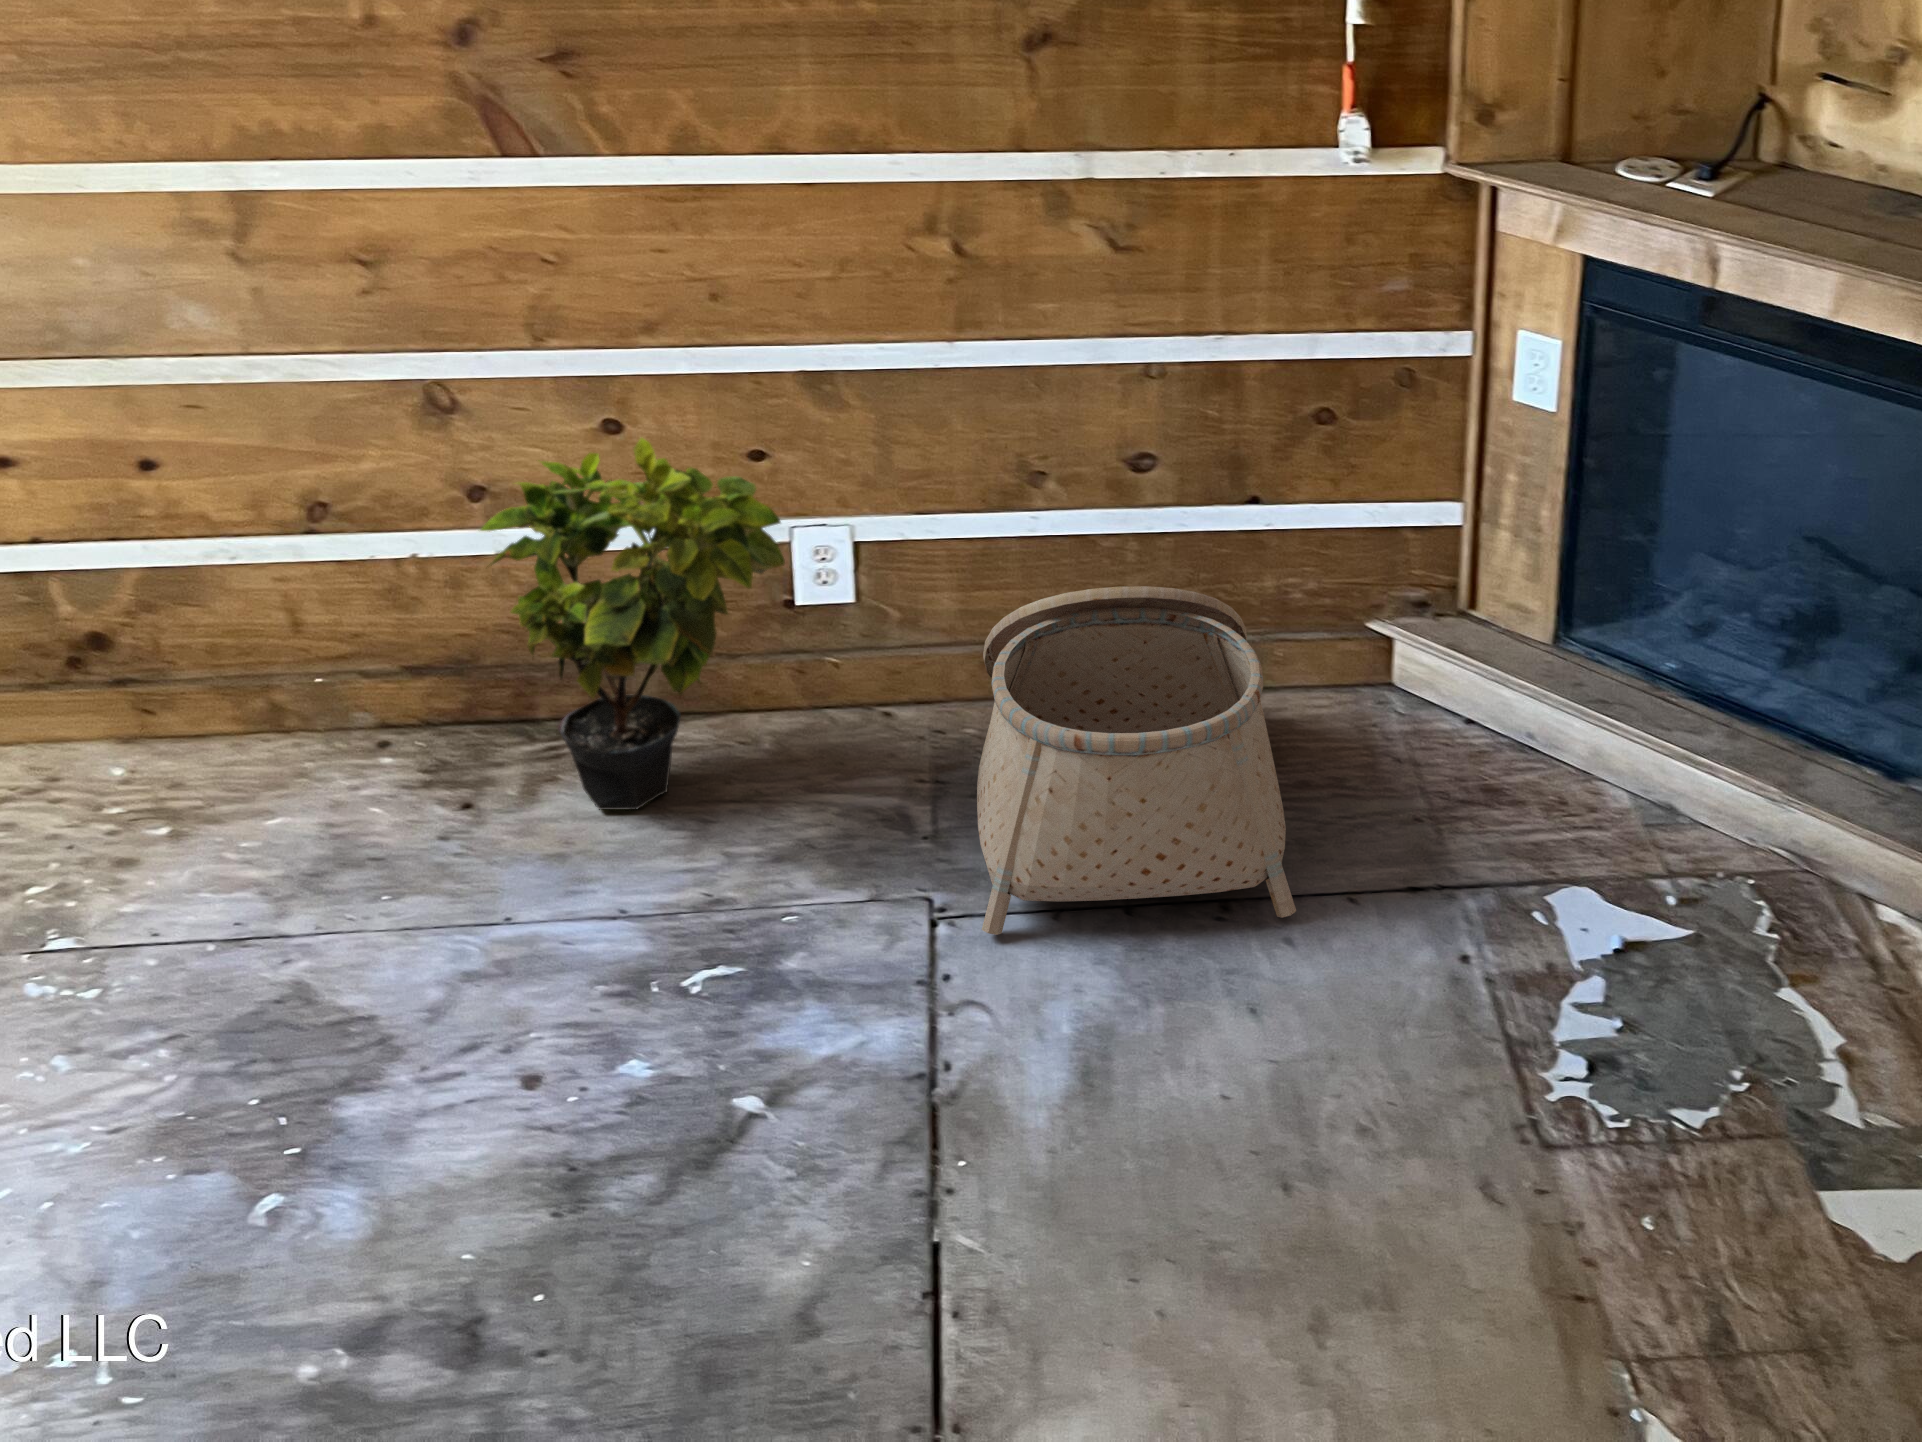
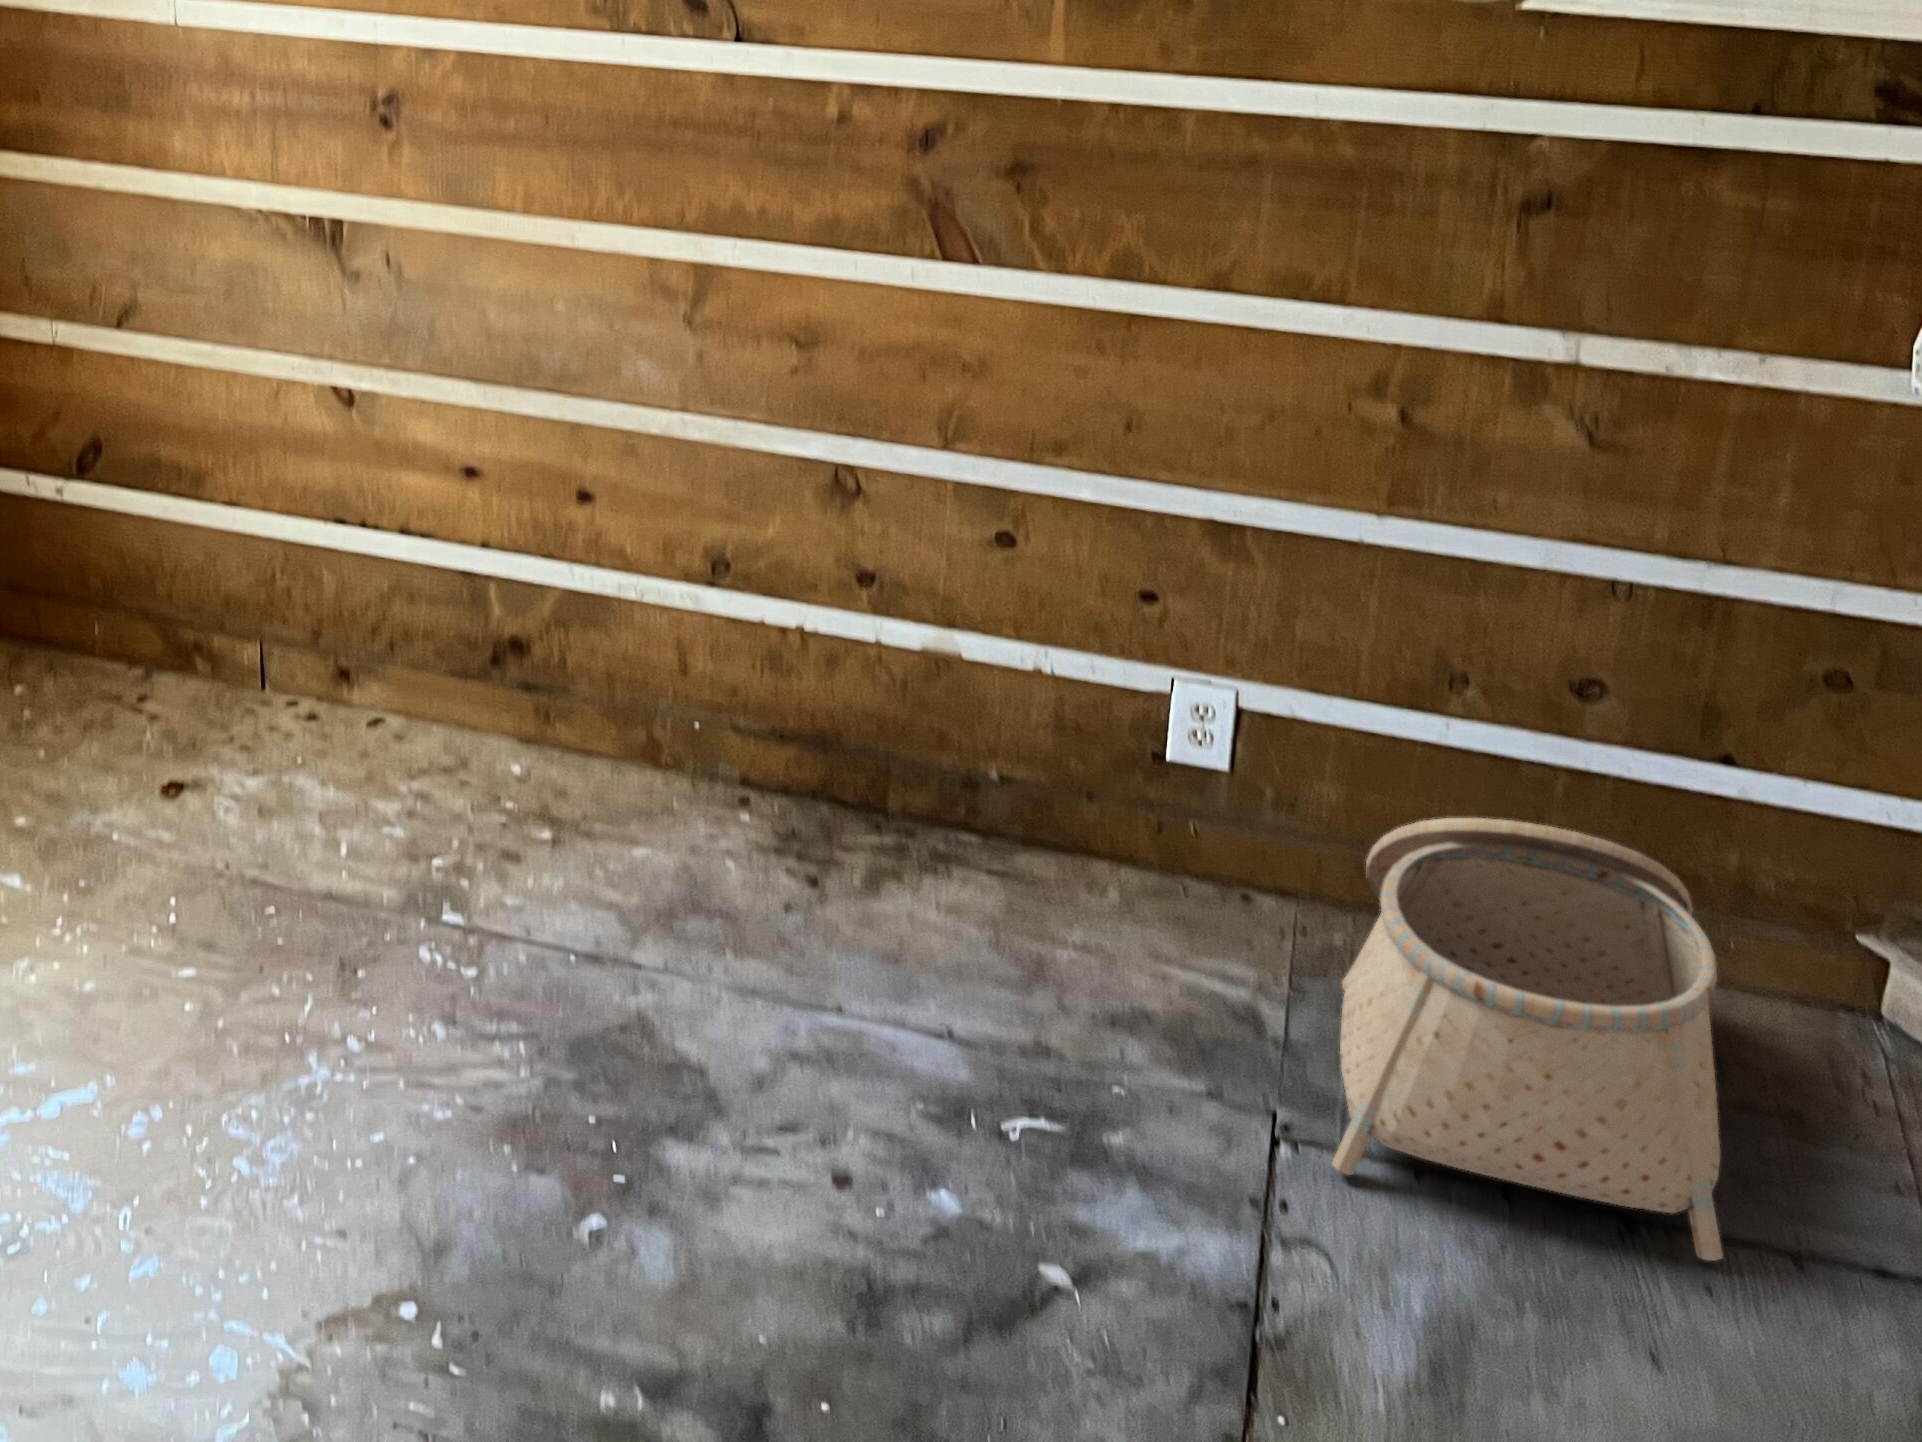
potted plant: present [481,438,785,810] -> none [868,559,1169,930]

